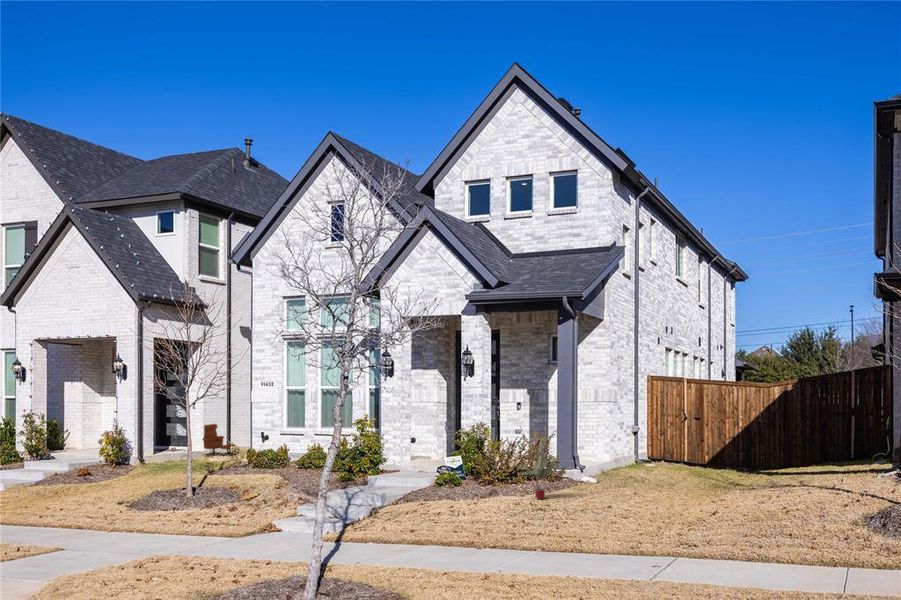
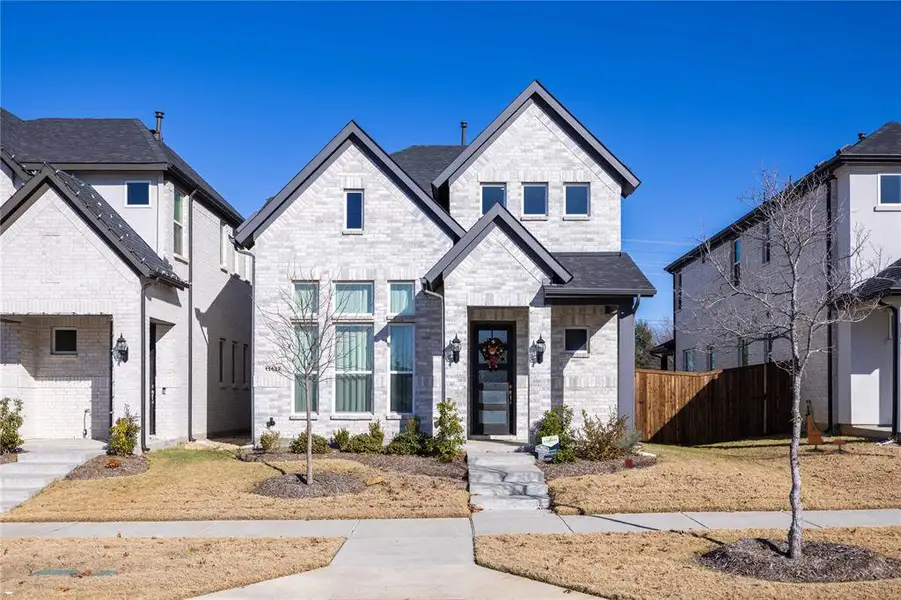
lounge chair: present [202,424,235,456] -> present [808,416,848,453]

